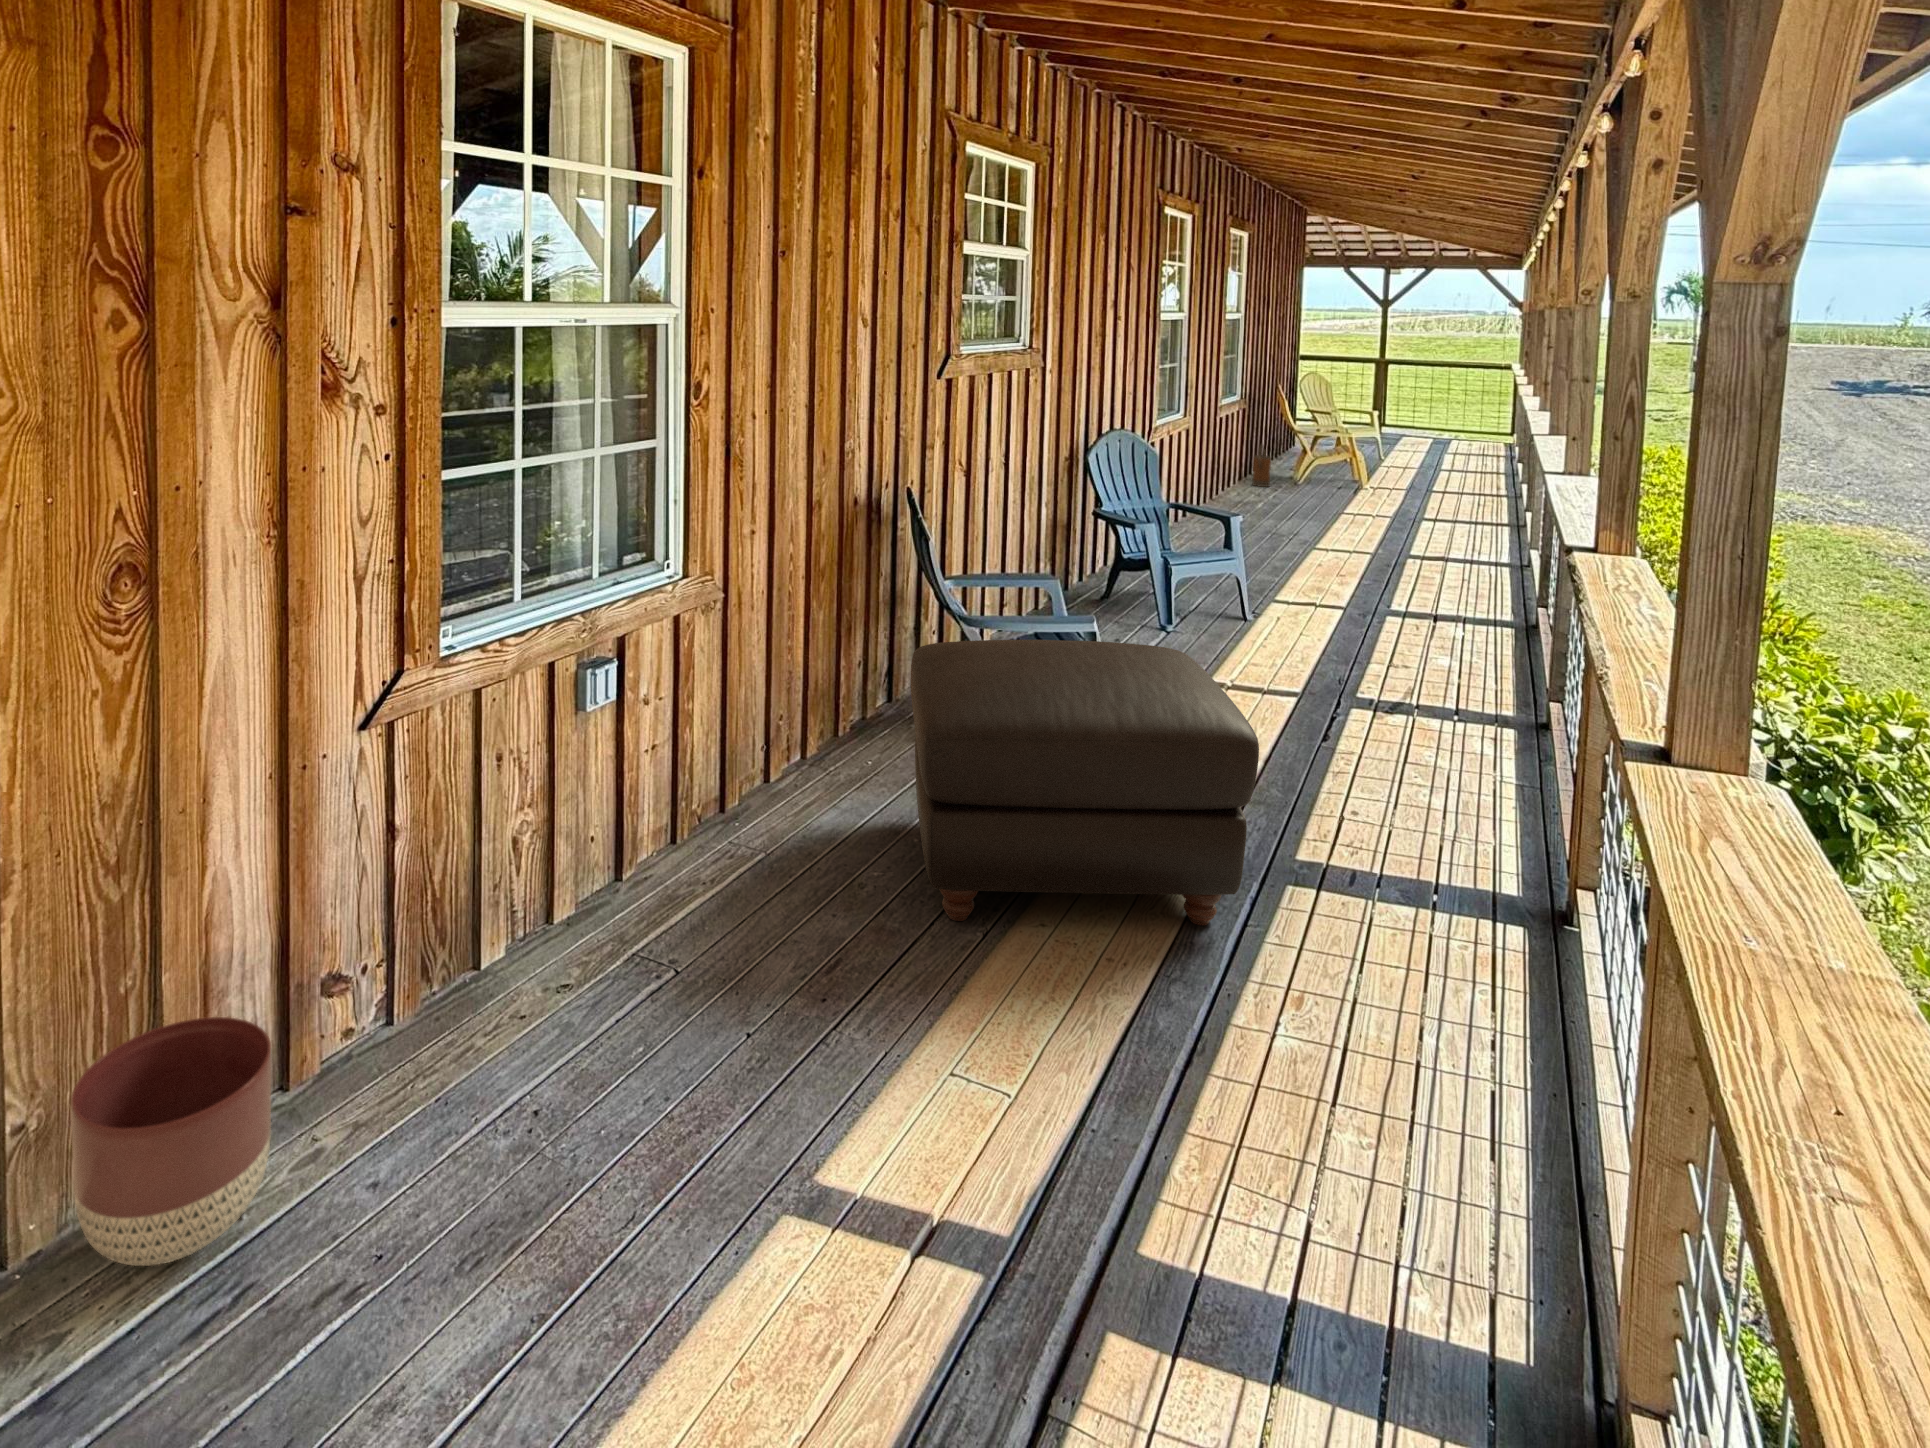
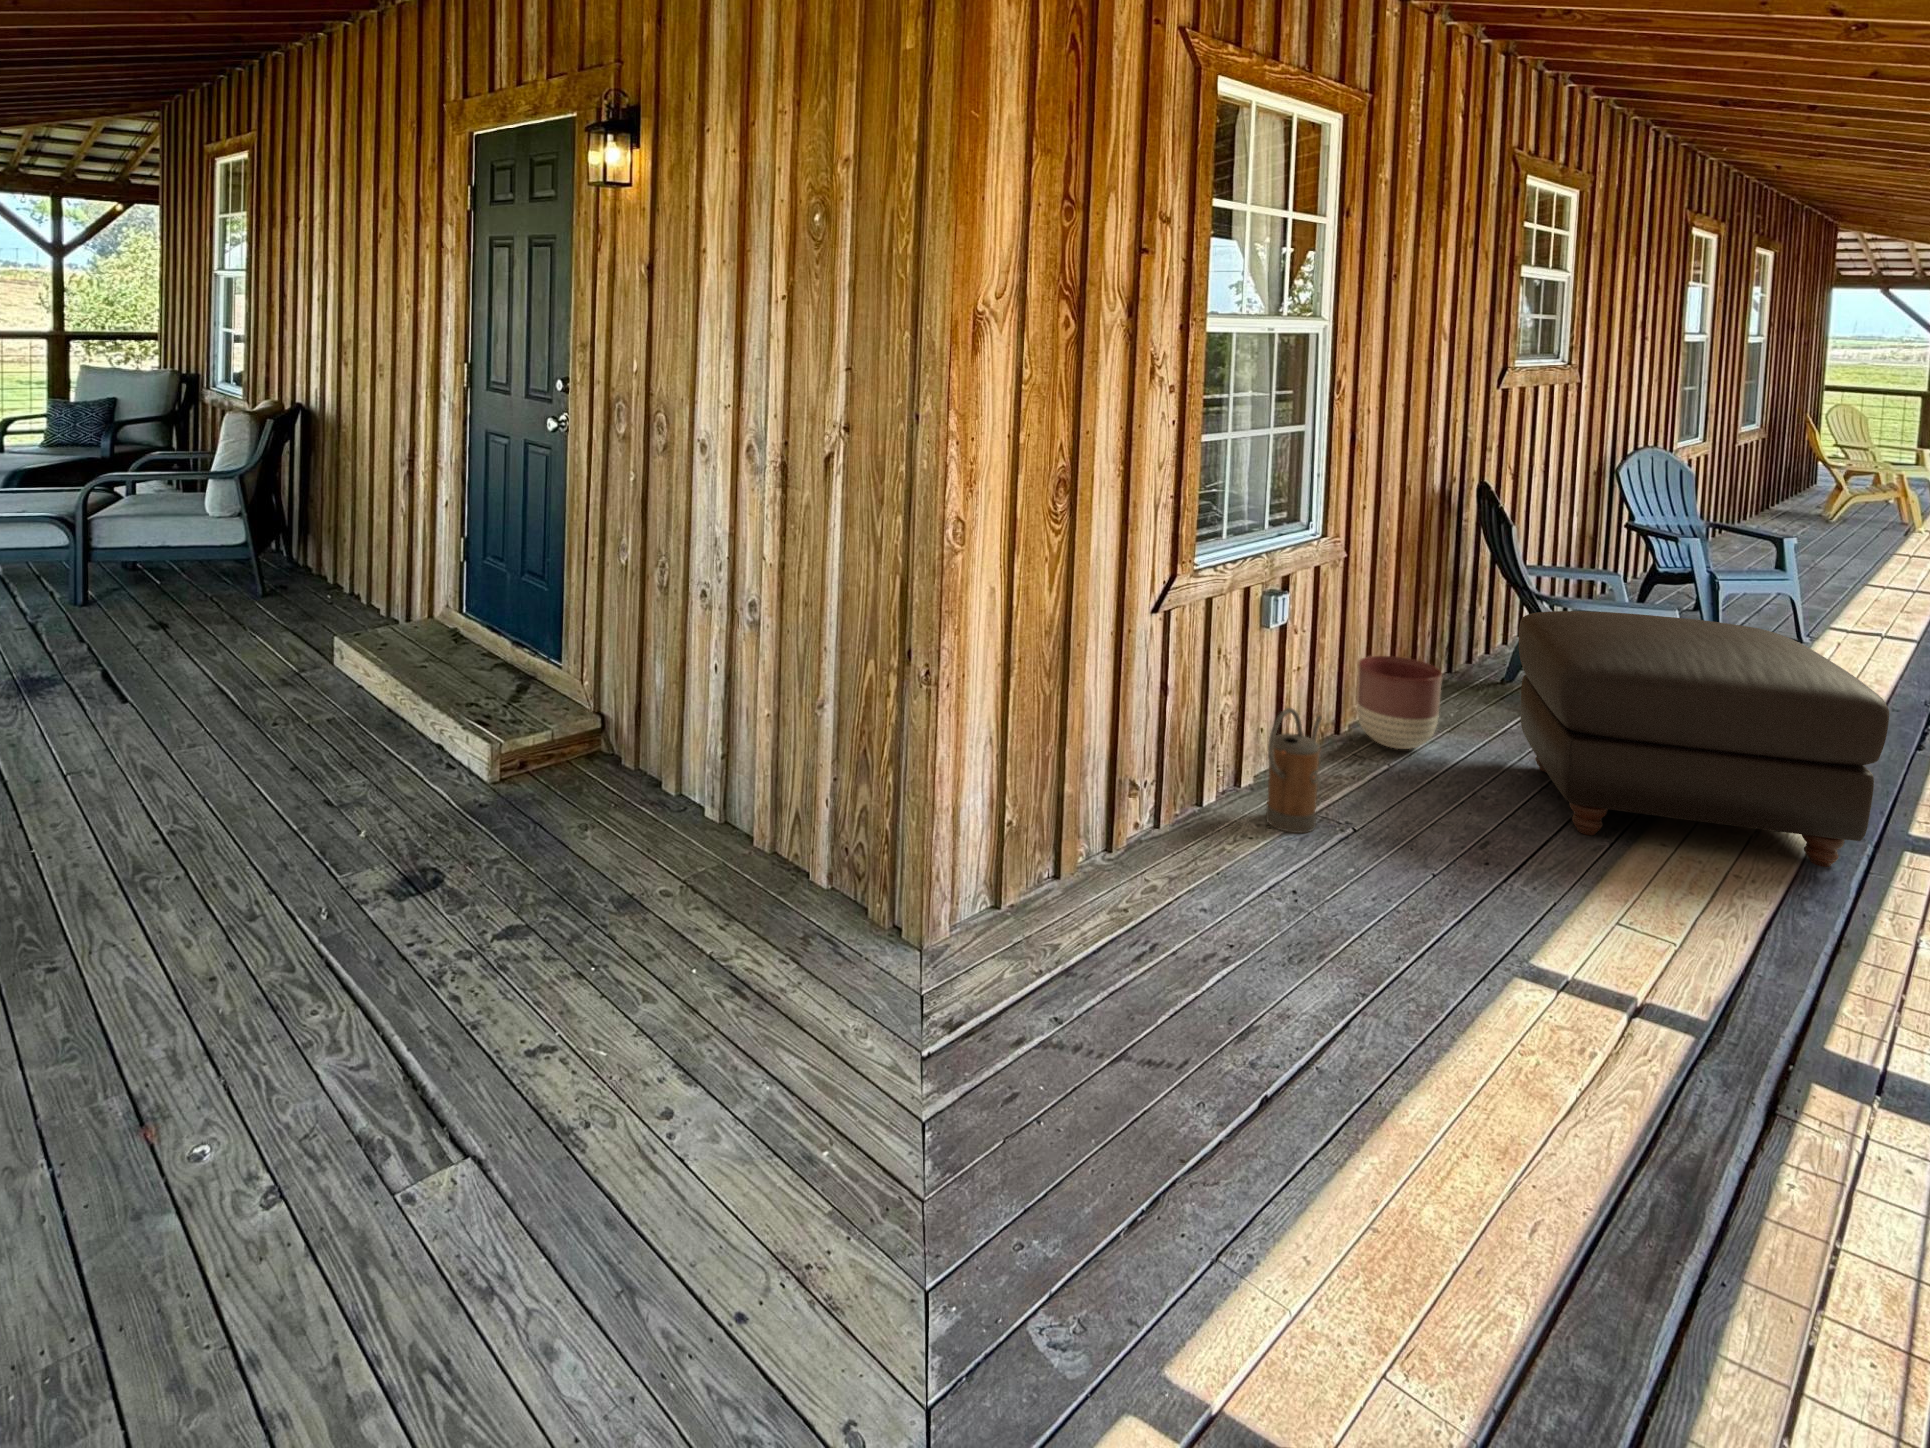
watering can: present [1252,445,1271,487] -> present [1266,708,1322,833]
planter: present [71,1017,272,1266] -> present [1357,656,1442,749]

